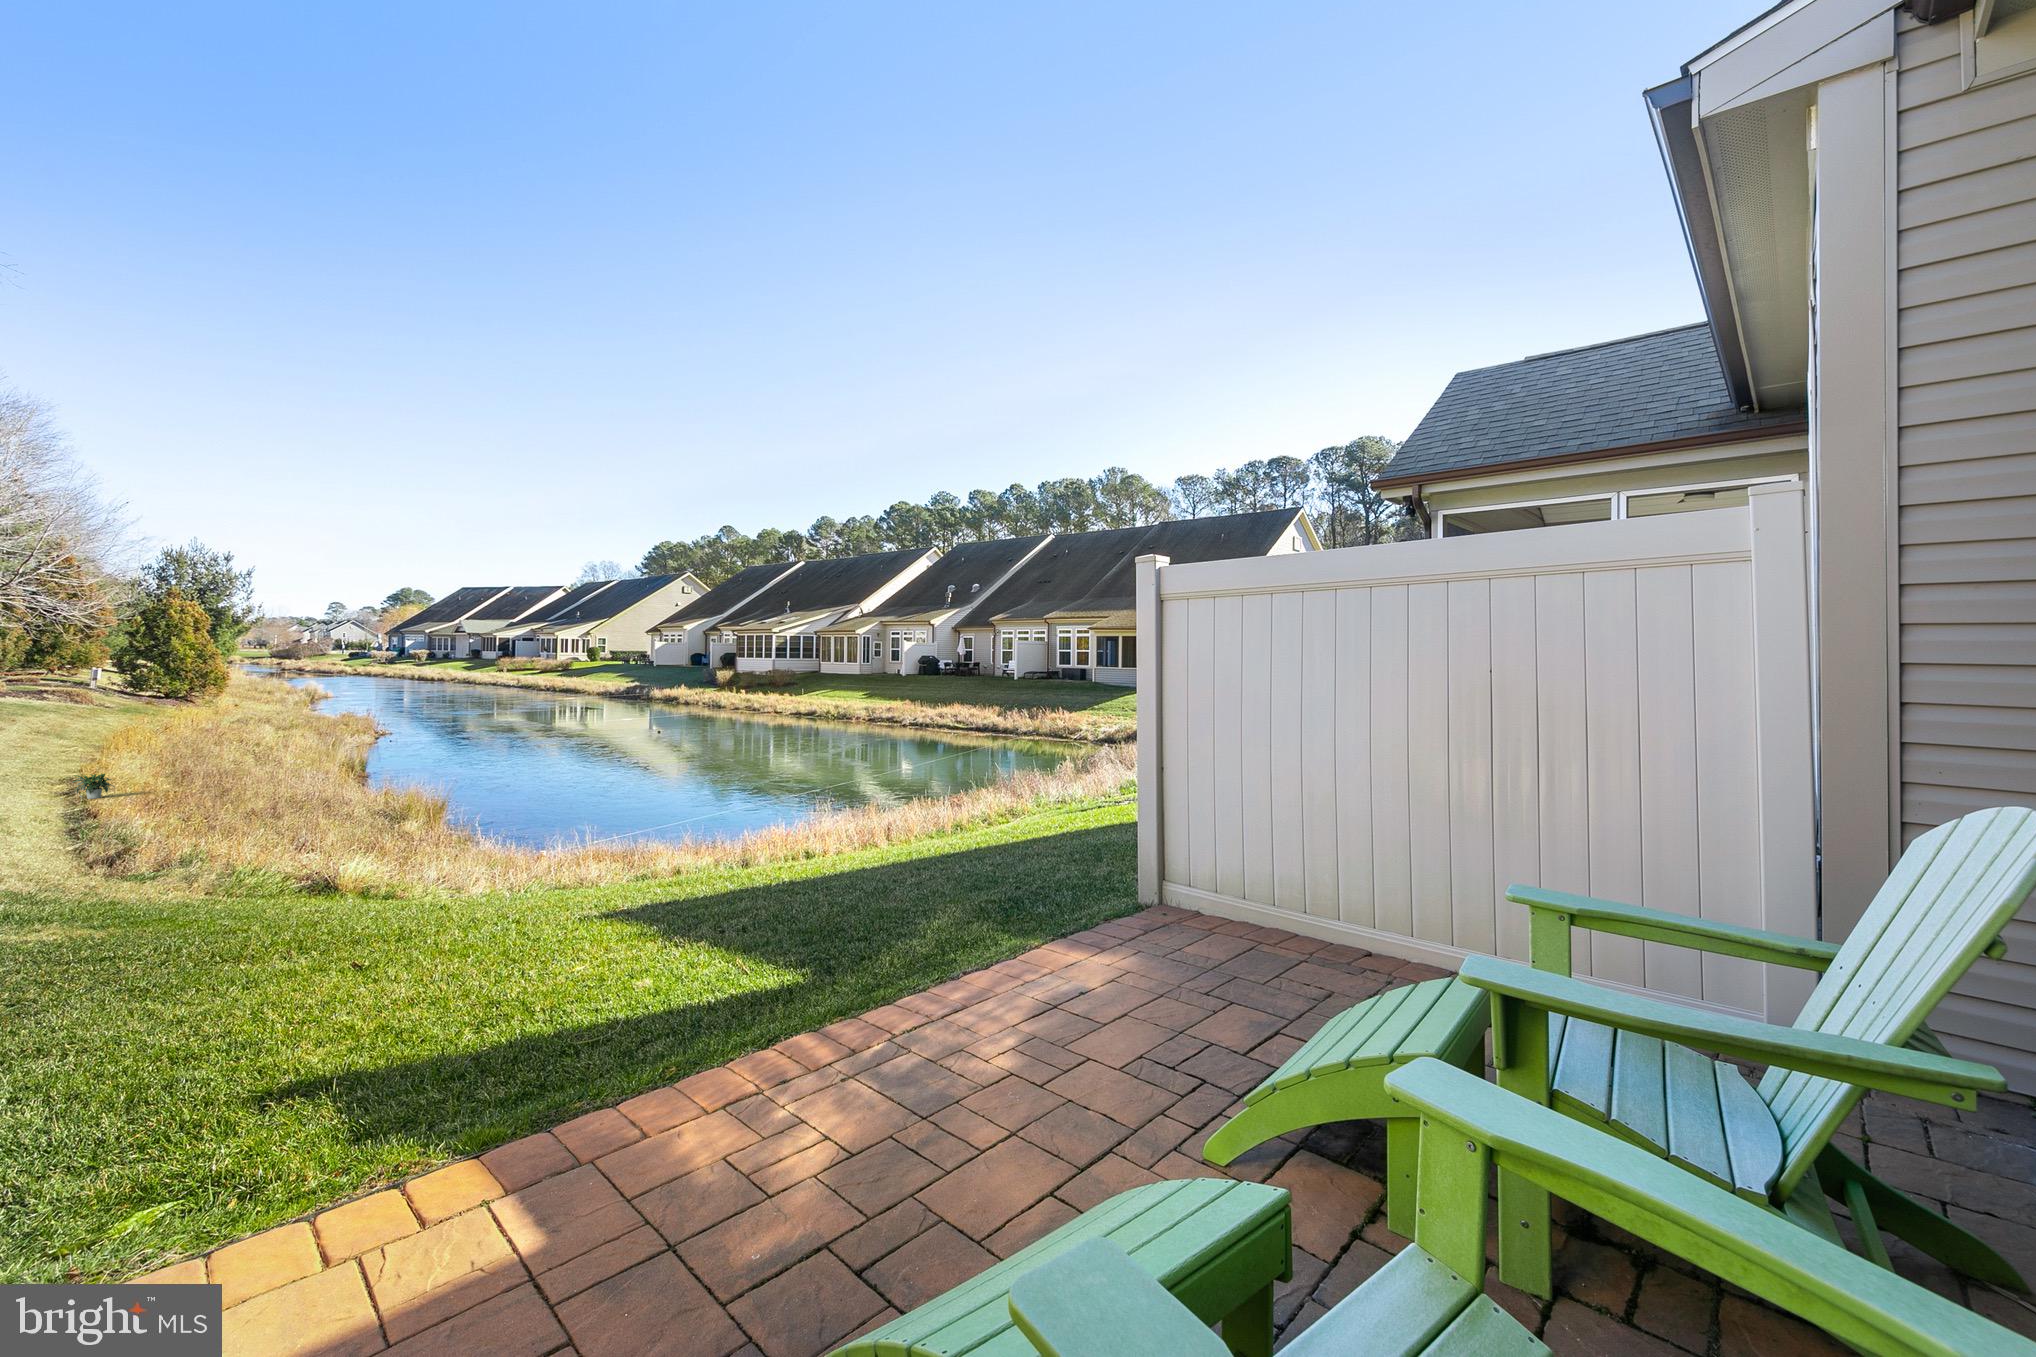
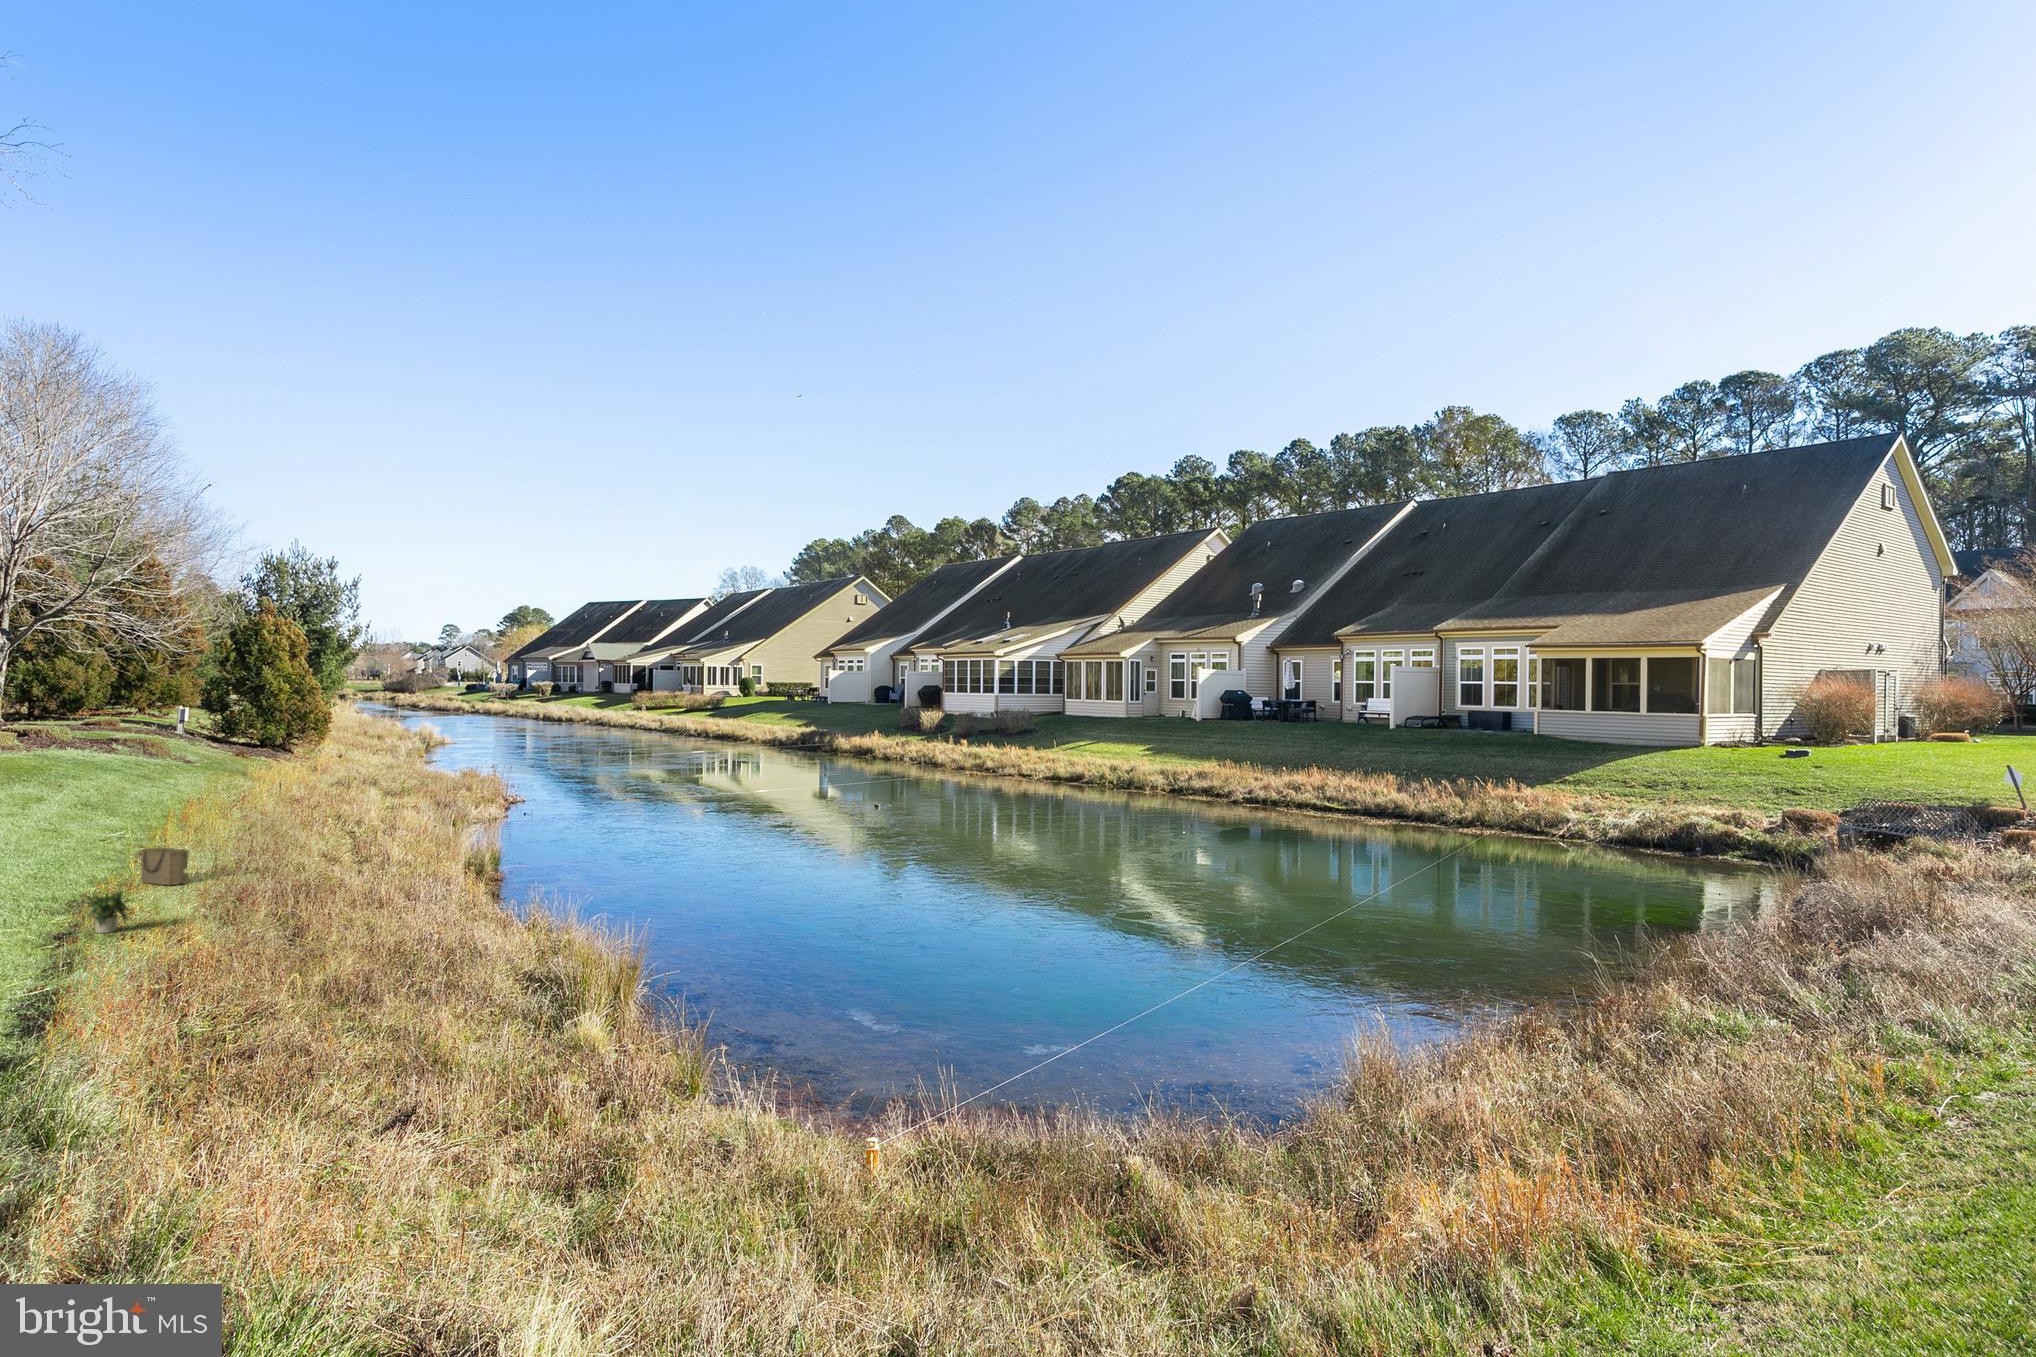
basket: none [101,755,141,778] -> present [140,847,189,885]

